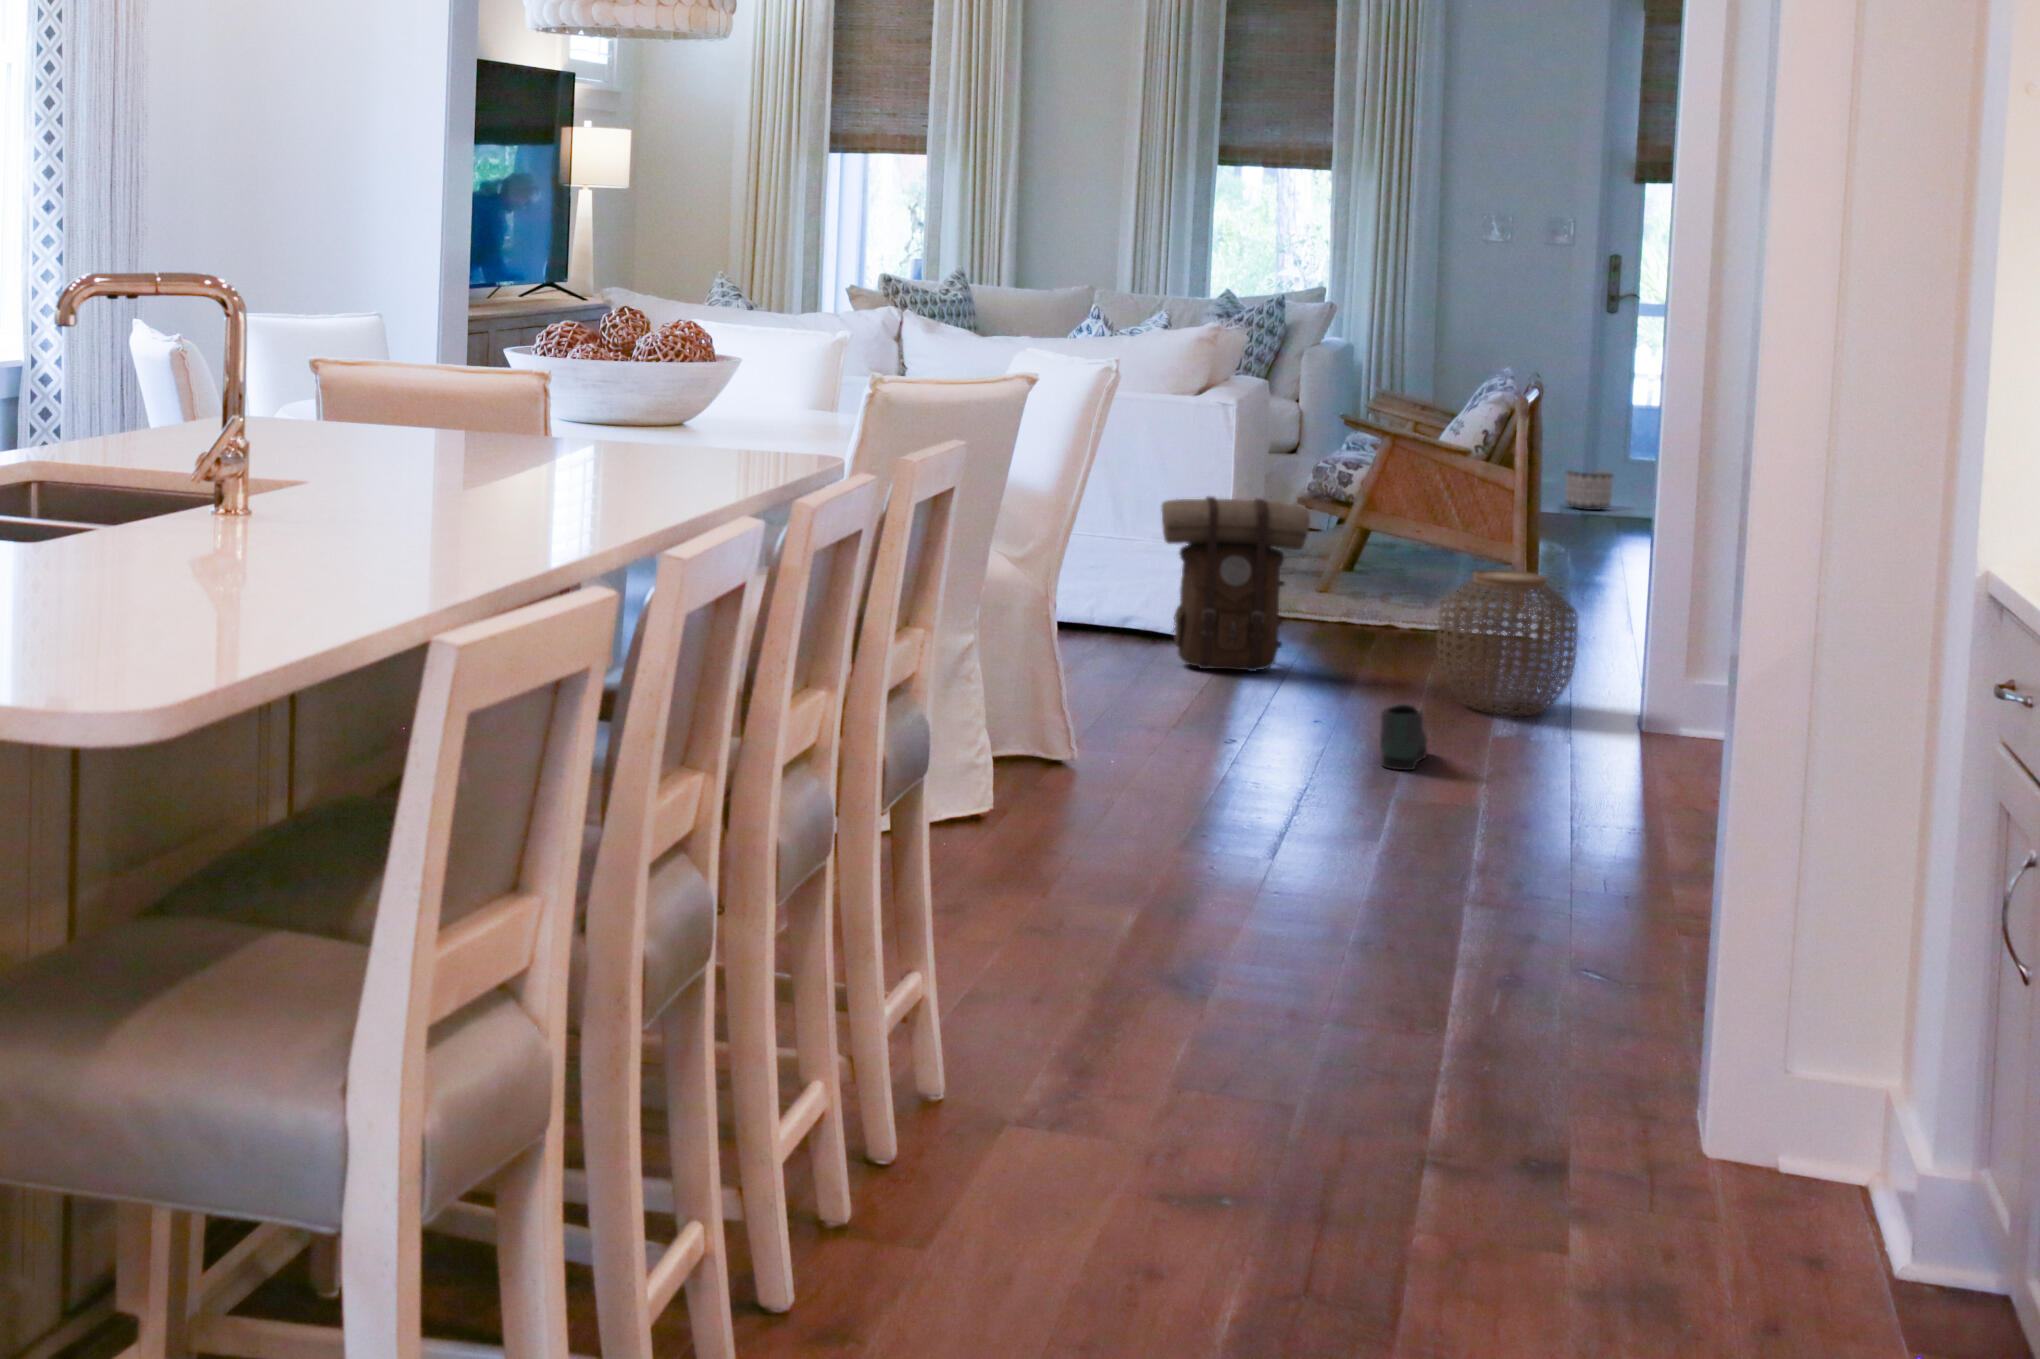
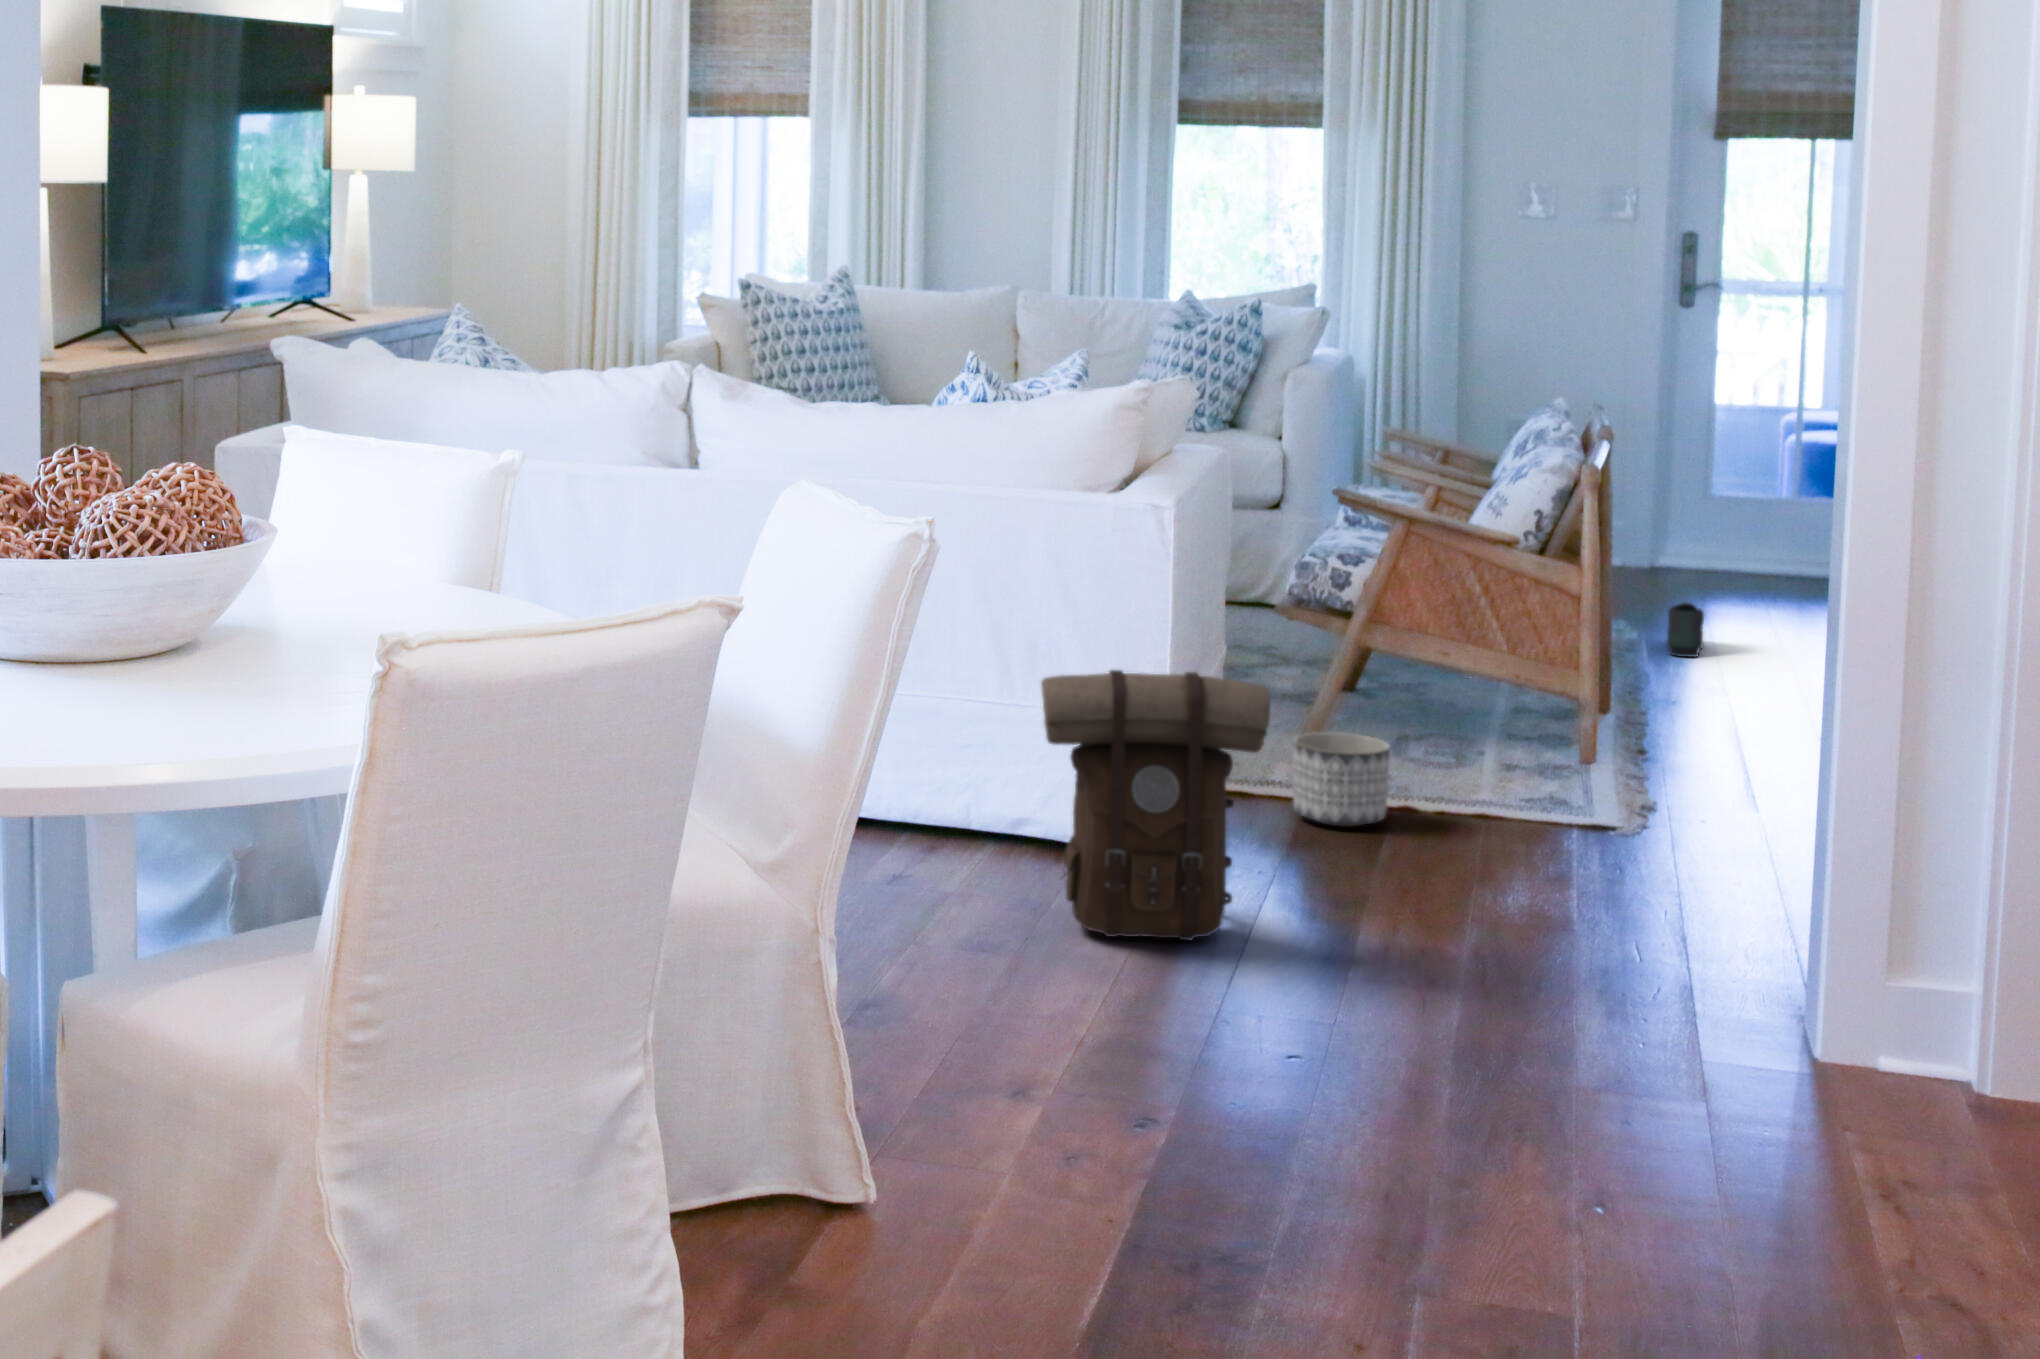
planter: present [1566,471,1613,510] -> present [1293,732,1390,827]
woven basket: present [1437,570,1578,716] -> none [1475,797,1704,1044]
shoe: present [1380,703,1427,770] -> present [1667,602,1704,657]

